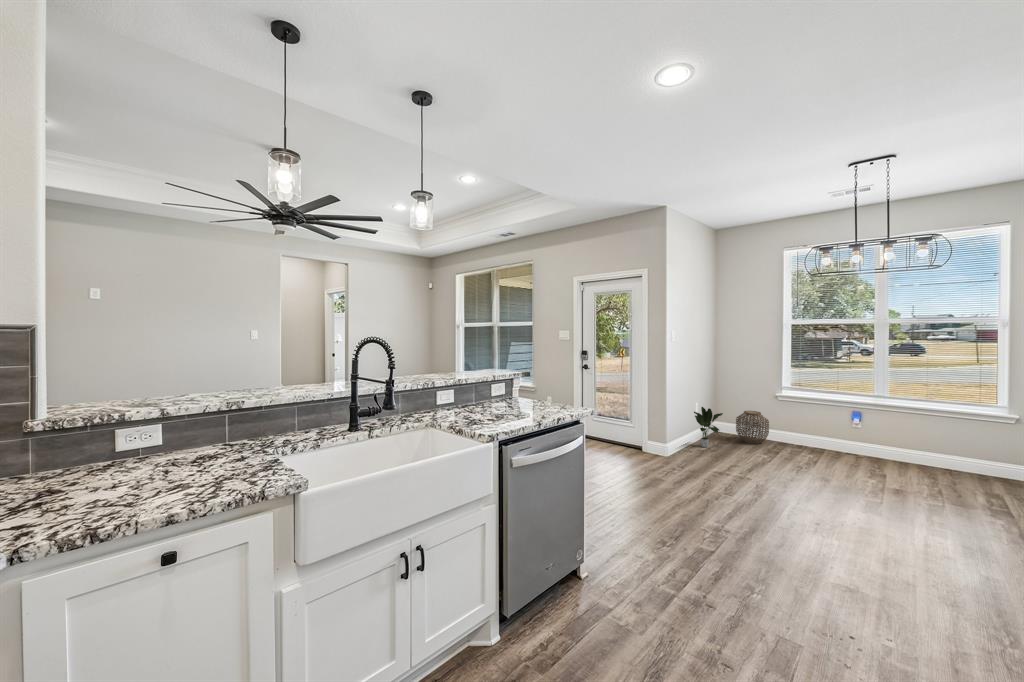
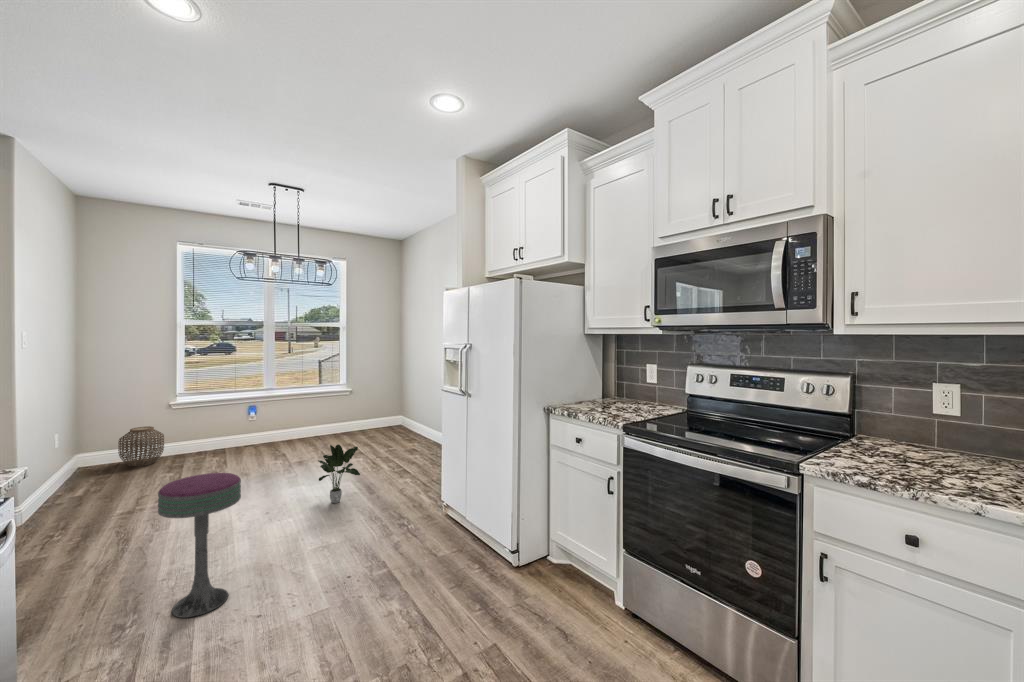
potted plant: present [694,407,723,447] -> present [318,444,360,503]
bar stool: none [683,453,745,571] -> present [158,473,241,618]

